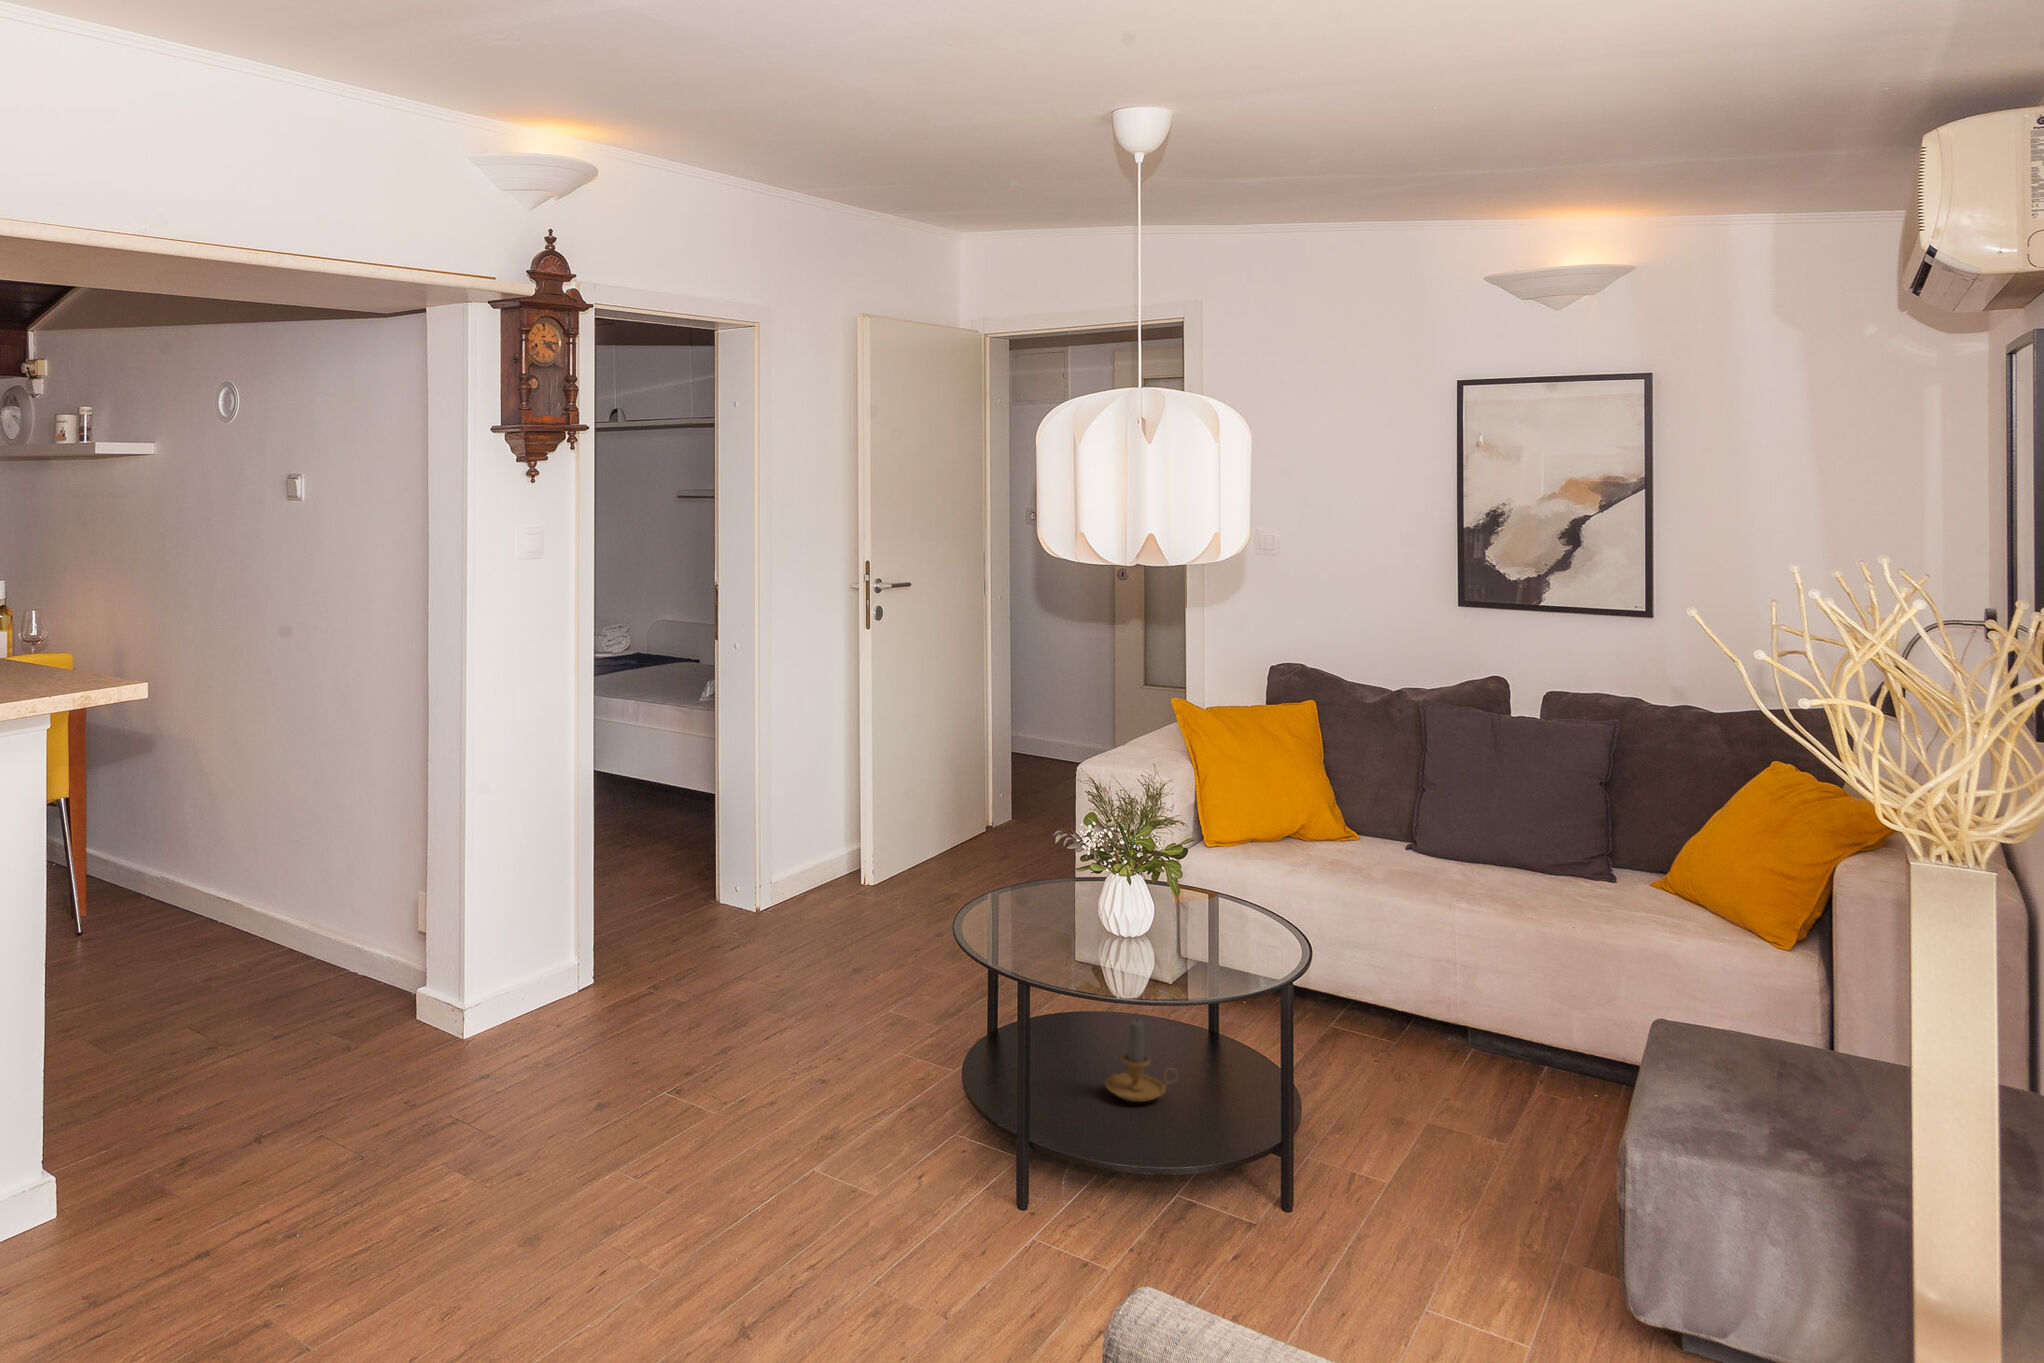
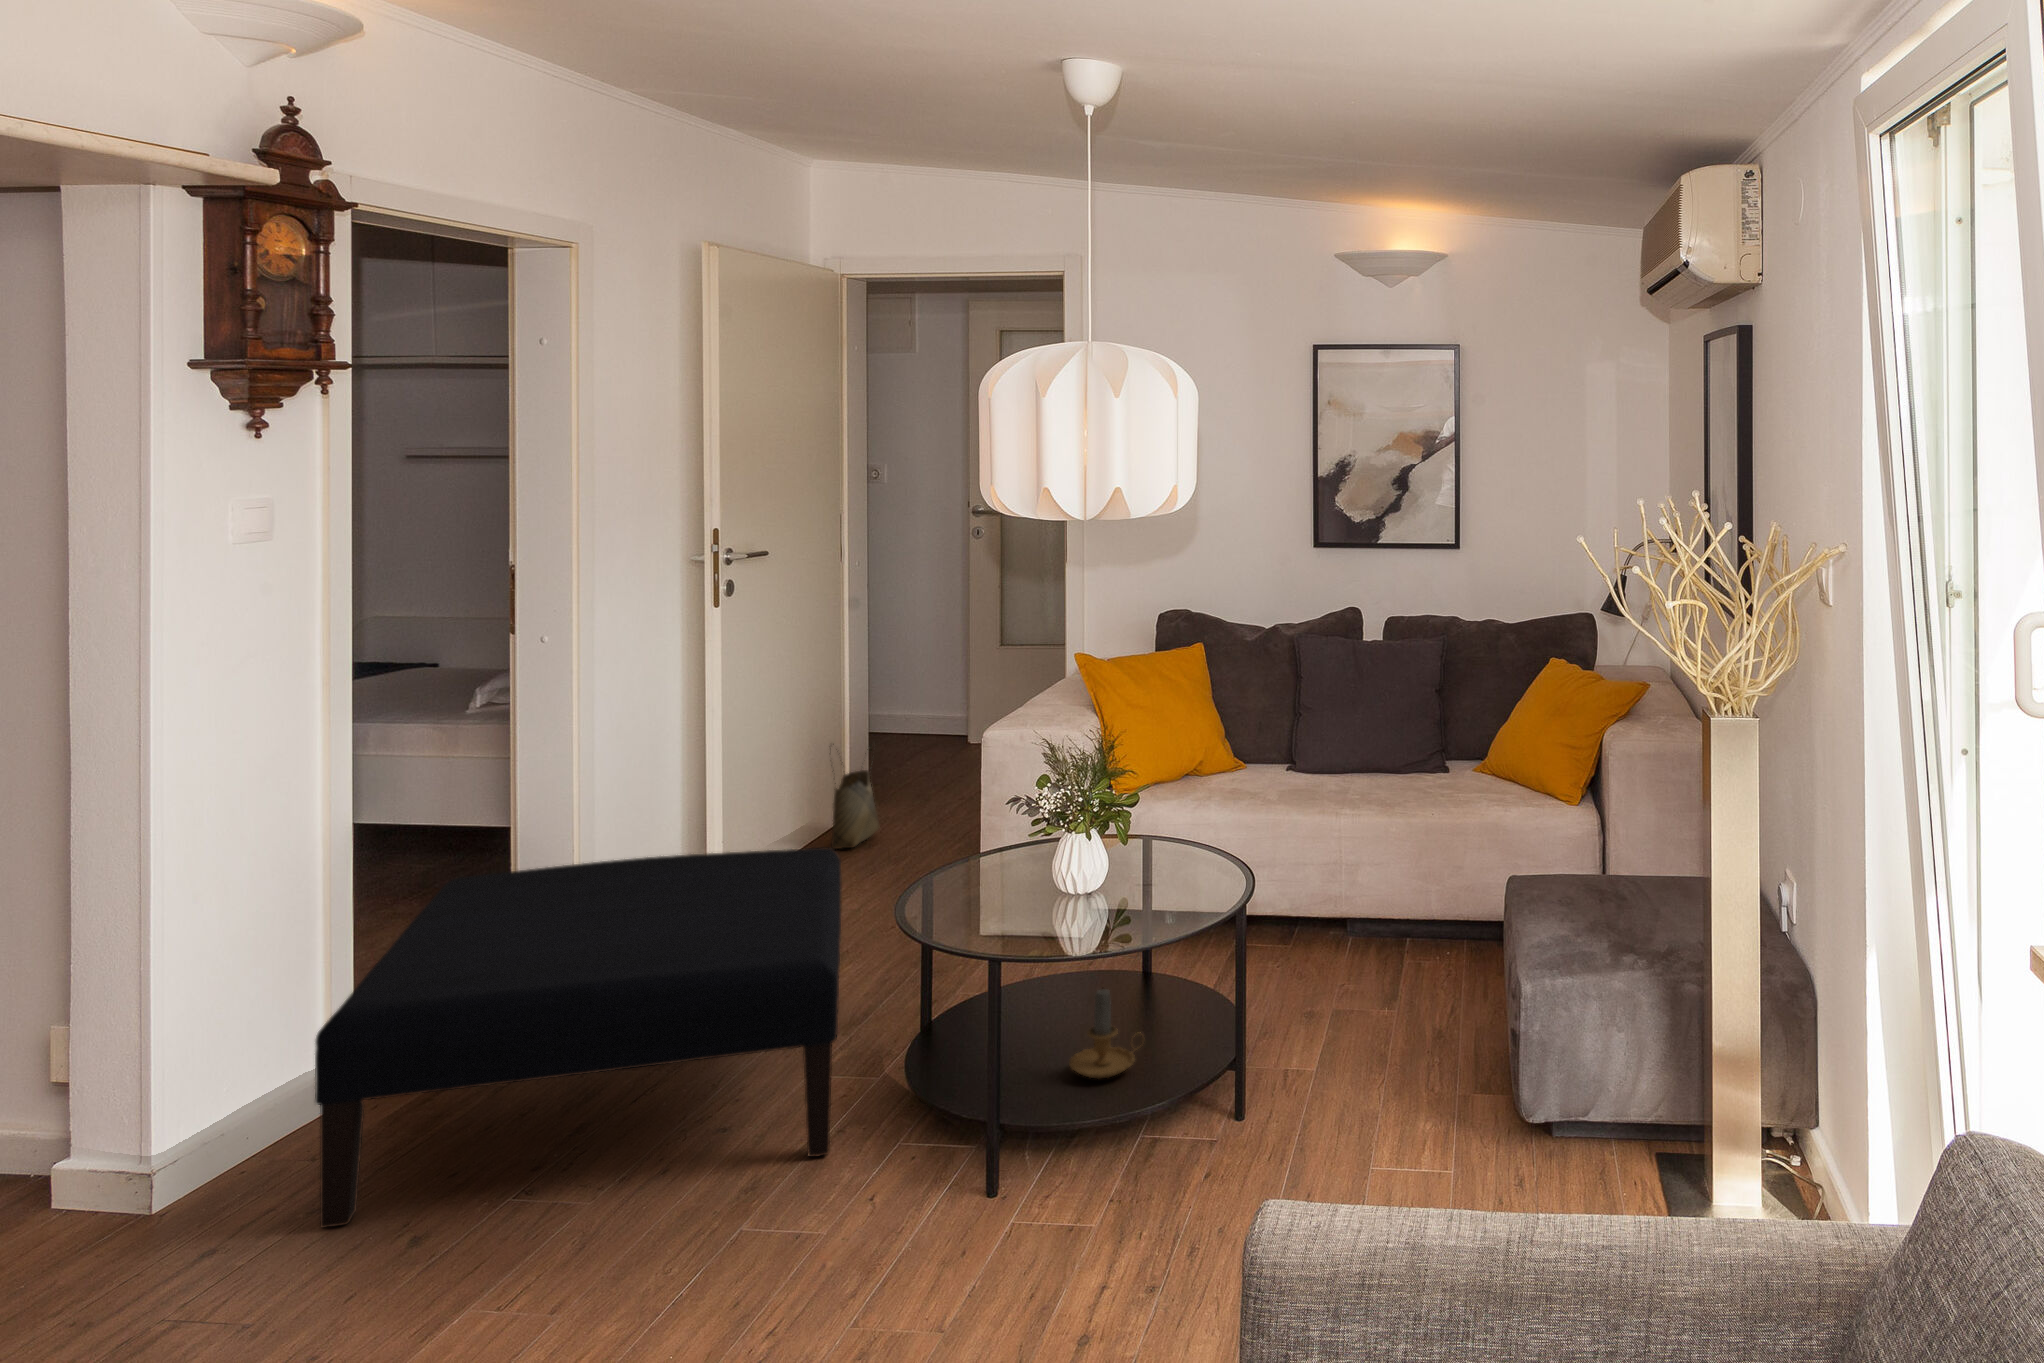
woven basket: none [970,757,1016,857] -> present [831,744,880,849]
ottoman: none [550,835,946,1114] -> present [315,847,842,1228]

